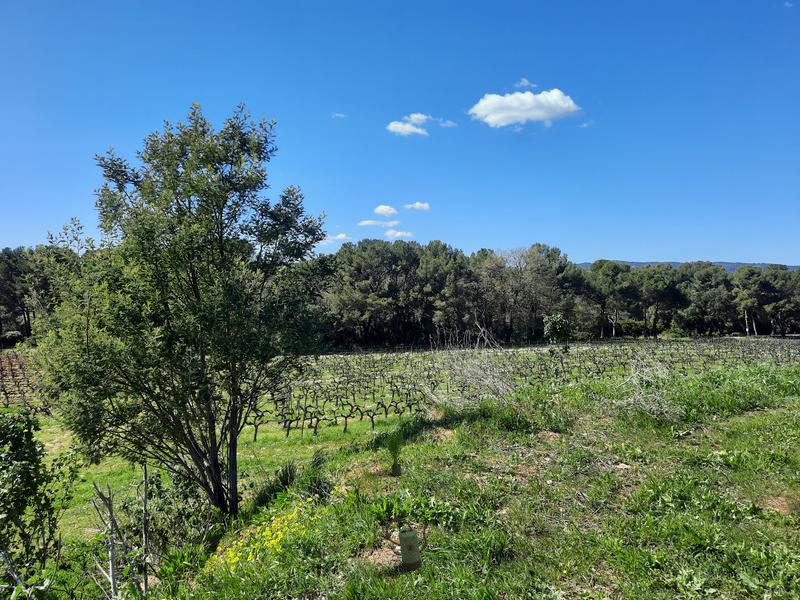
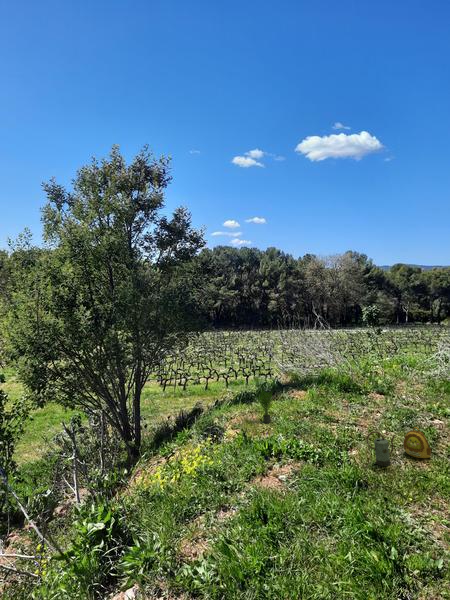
backpack: none [565,474,600,516] -> present [403,427,431,458]
watering can: present [386,519,428,570] -> present [367,431,395,466]

